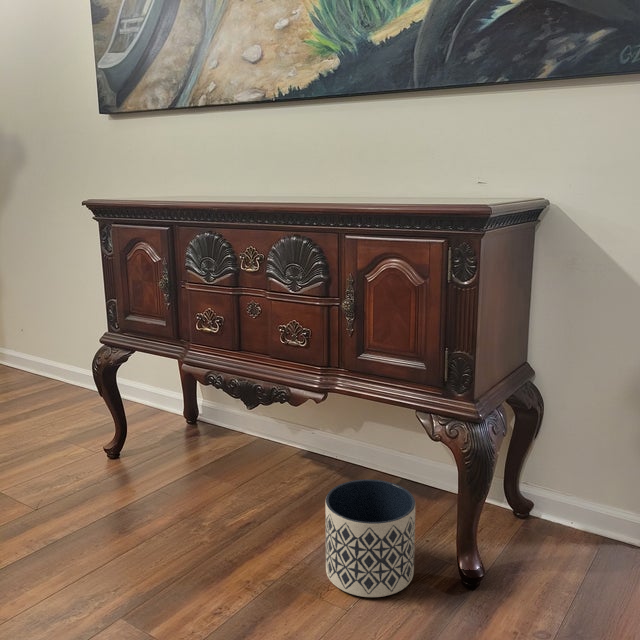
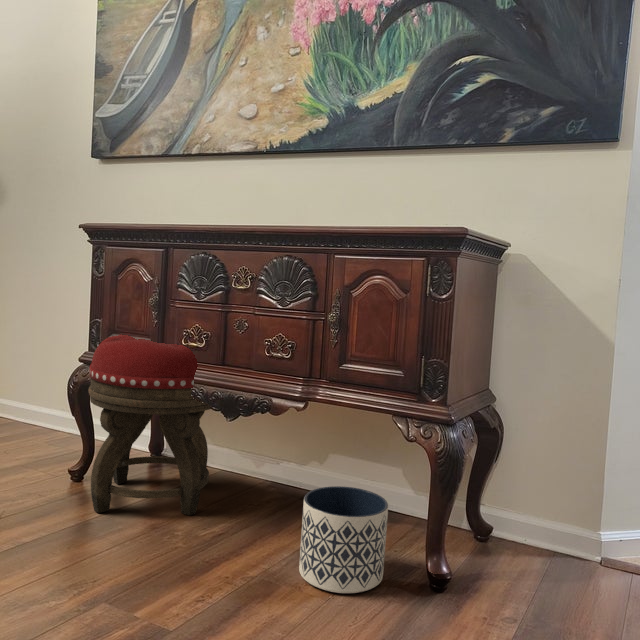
footstool: none [107,309,247,501] -> present [88,335,211,515]

